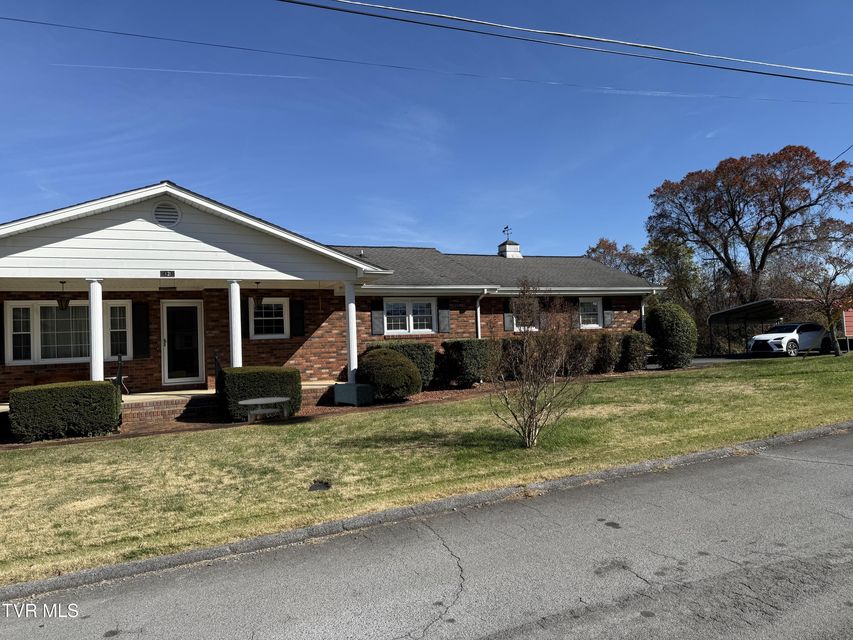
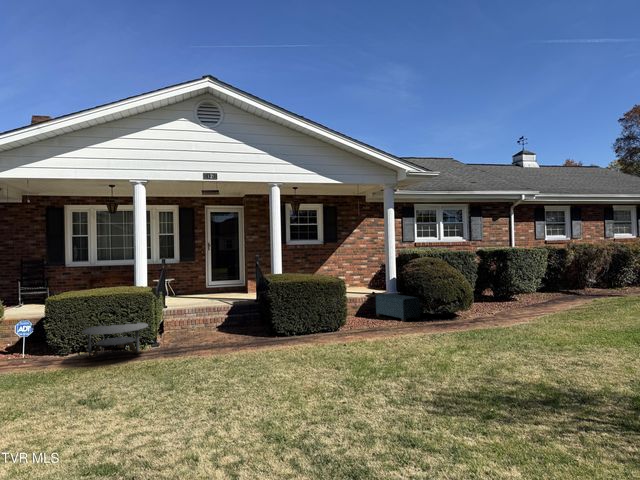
round table: present [238,397,290,424] -> present [82,322,148,358]

